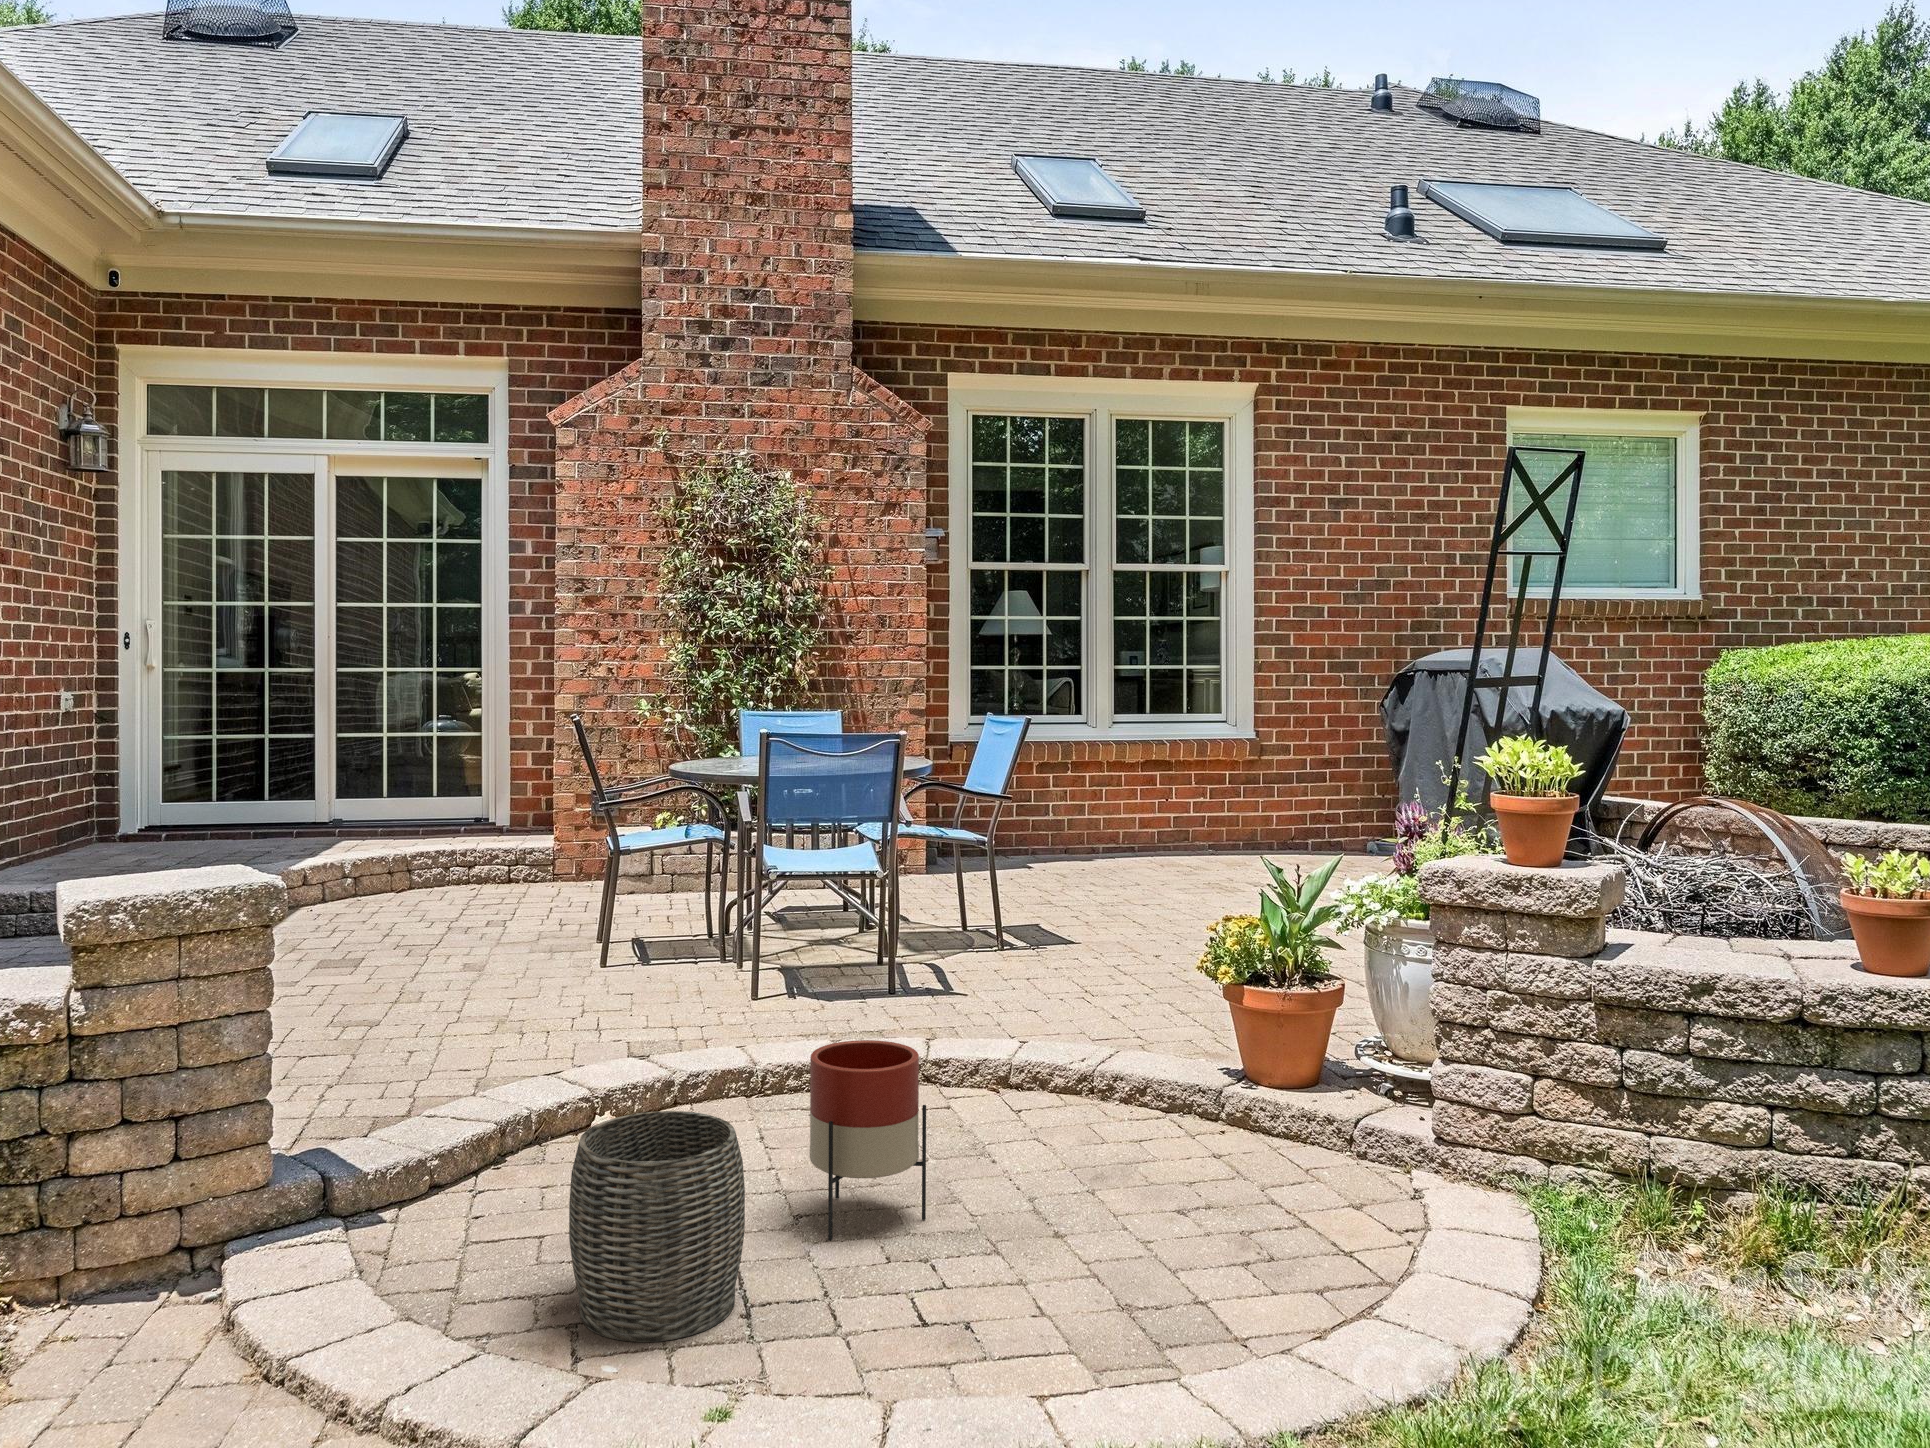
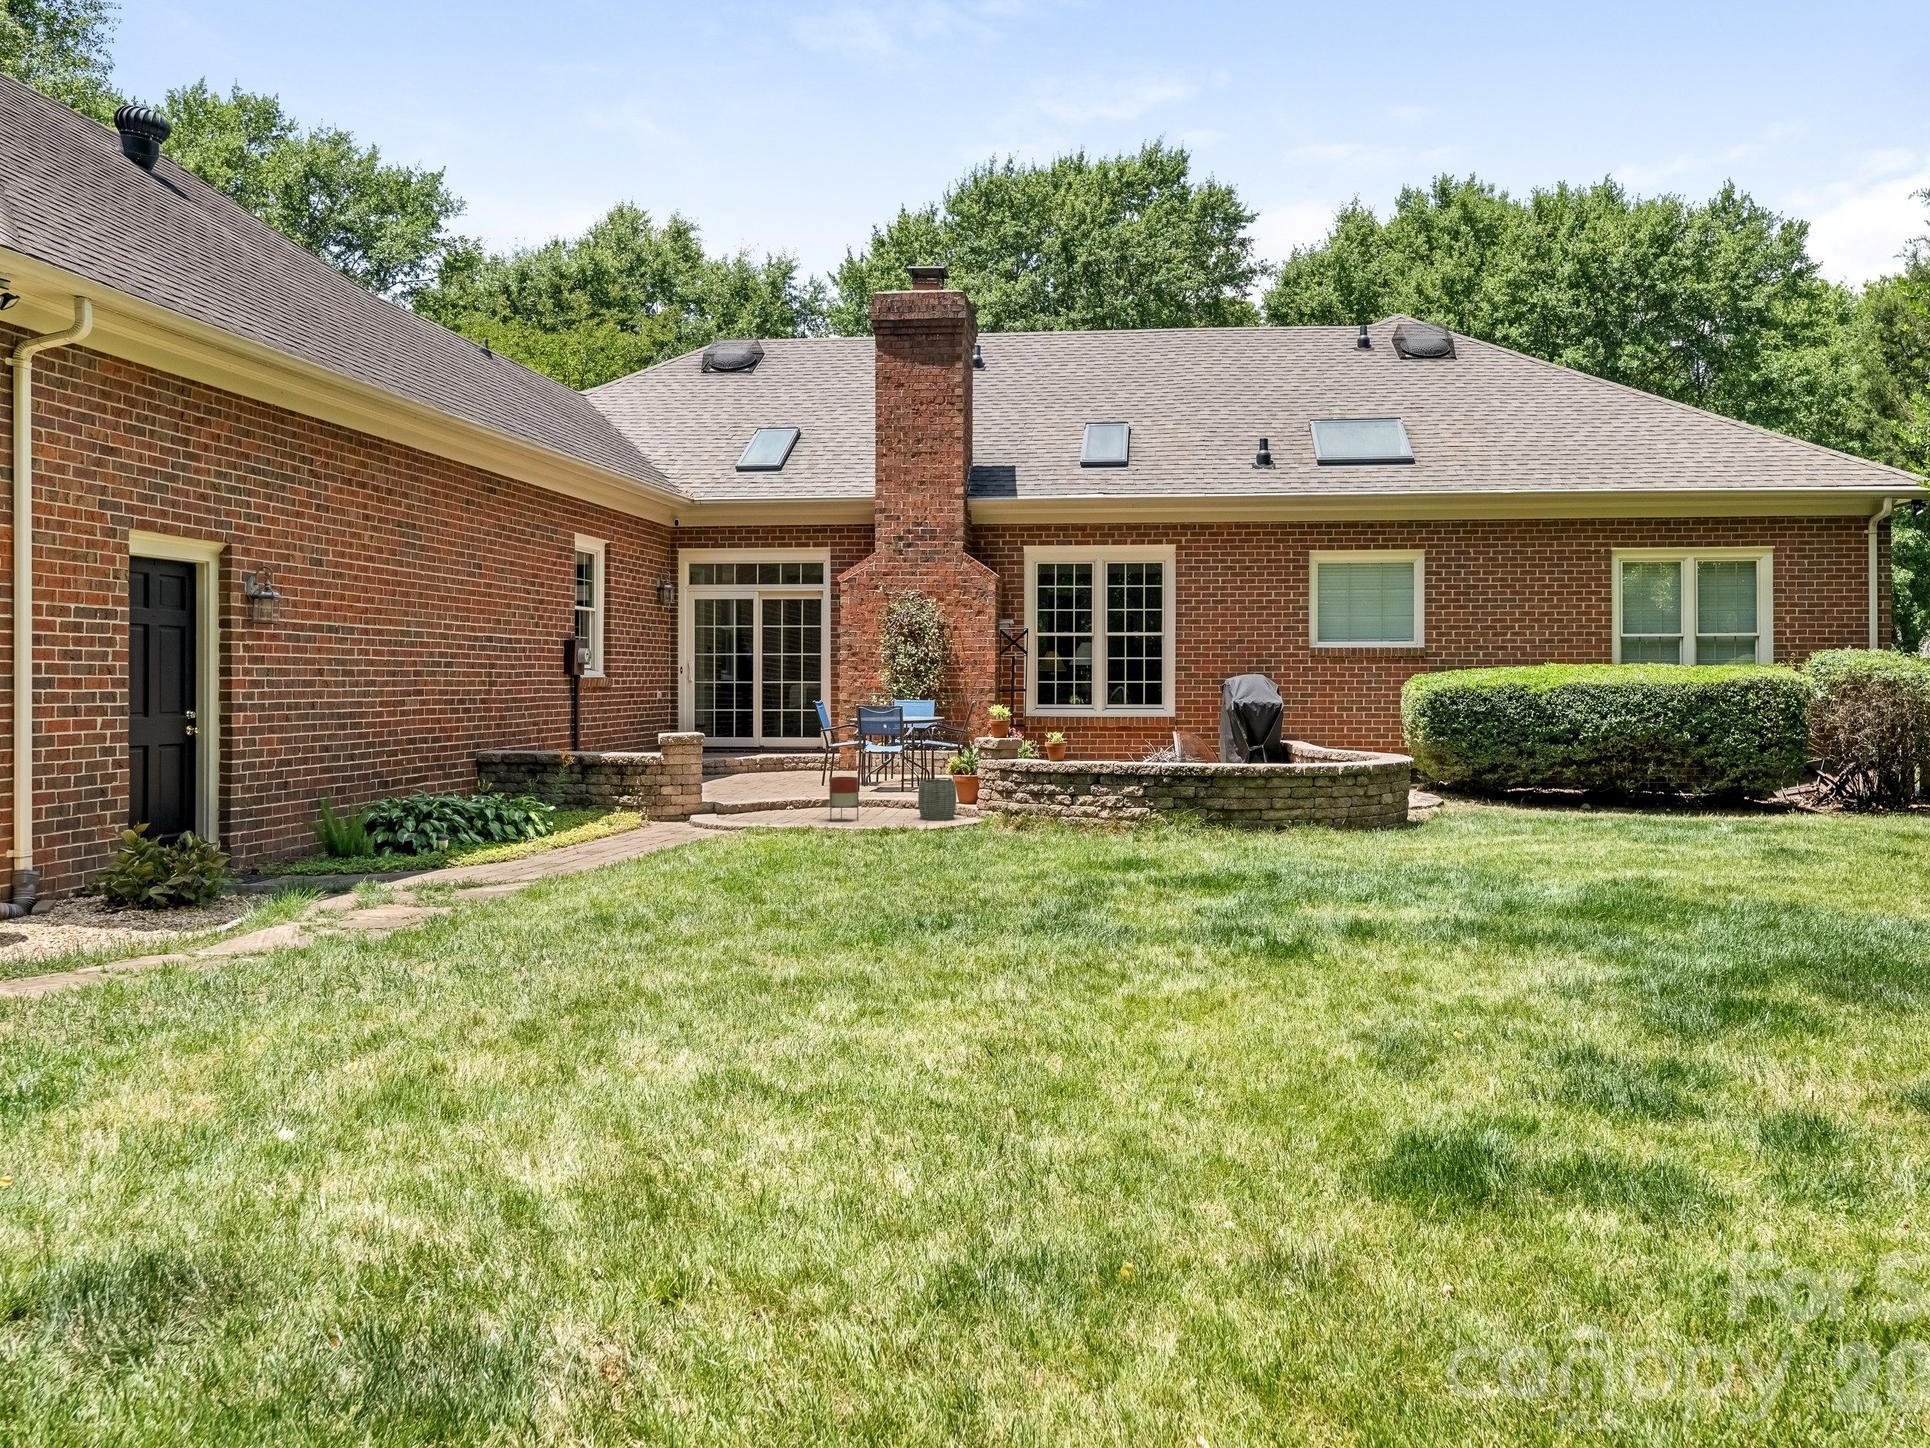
woven basket: present [569,1111,745,1342] -> present [918,780,956,820]

